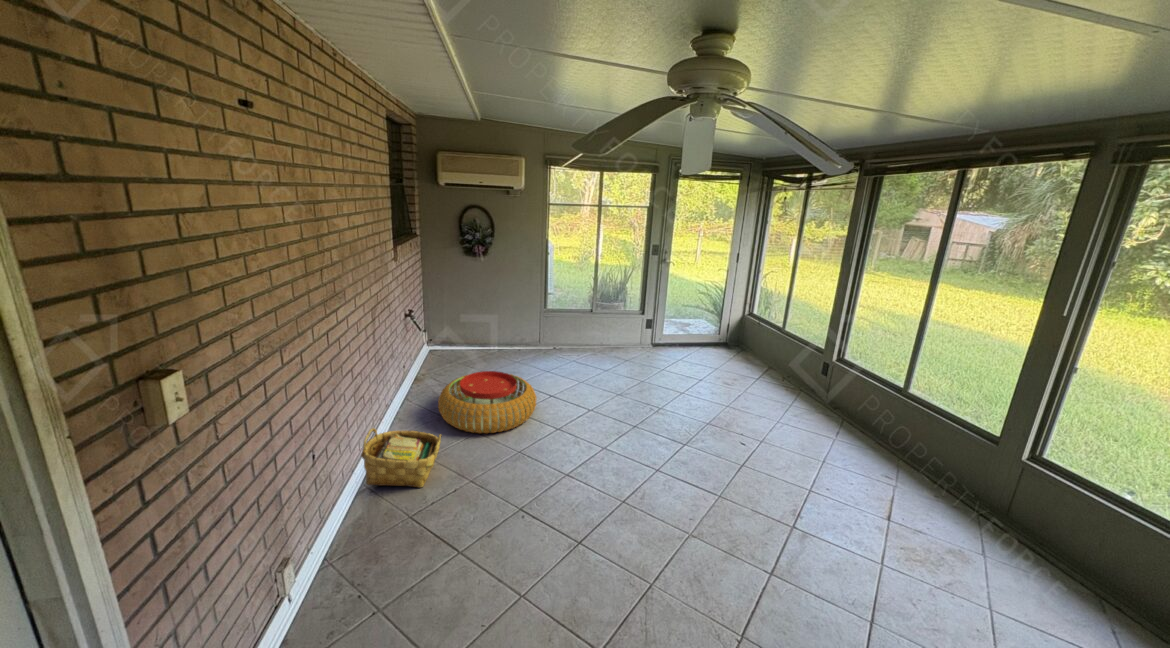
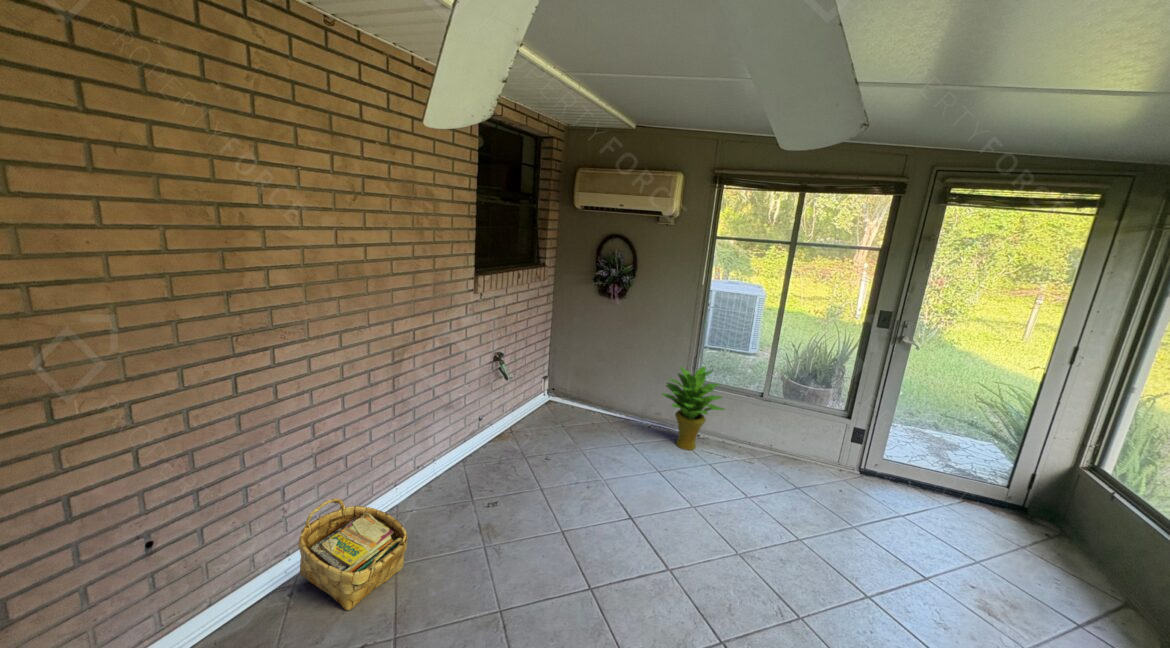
potted plant: none [531,298,576,358] -> present [662,367,725,450]
pouf: present [438,371,536,433] -> none [465,448,602,554]

